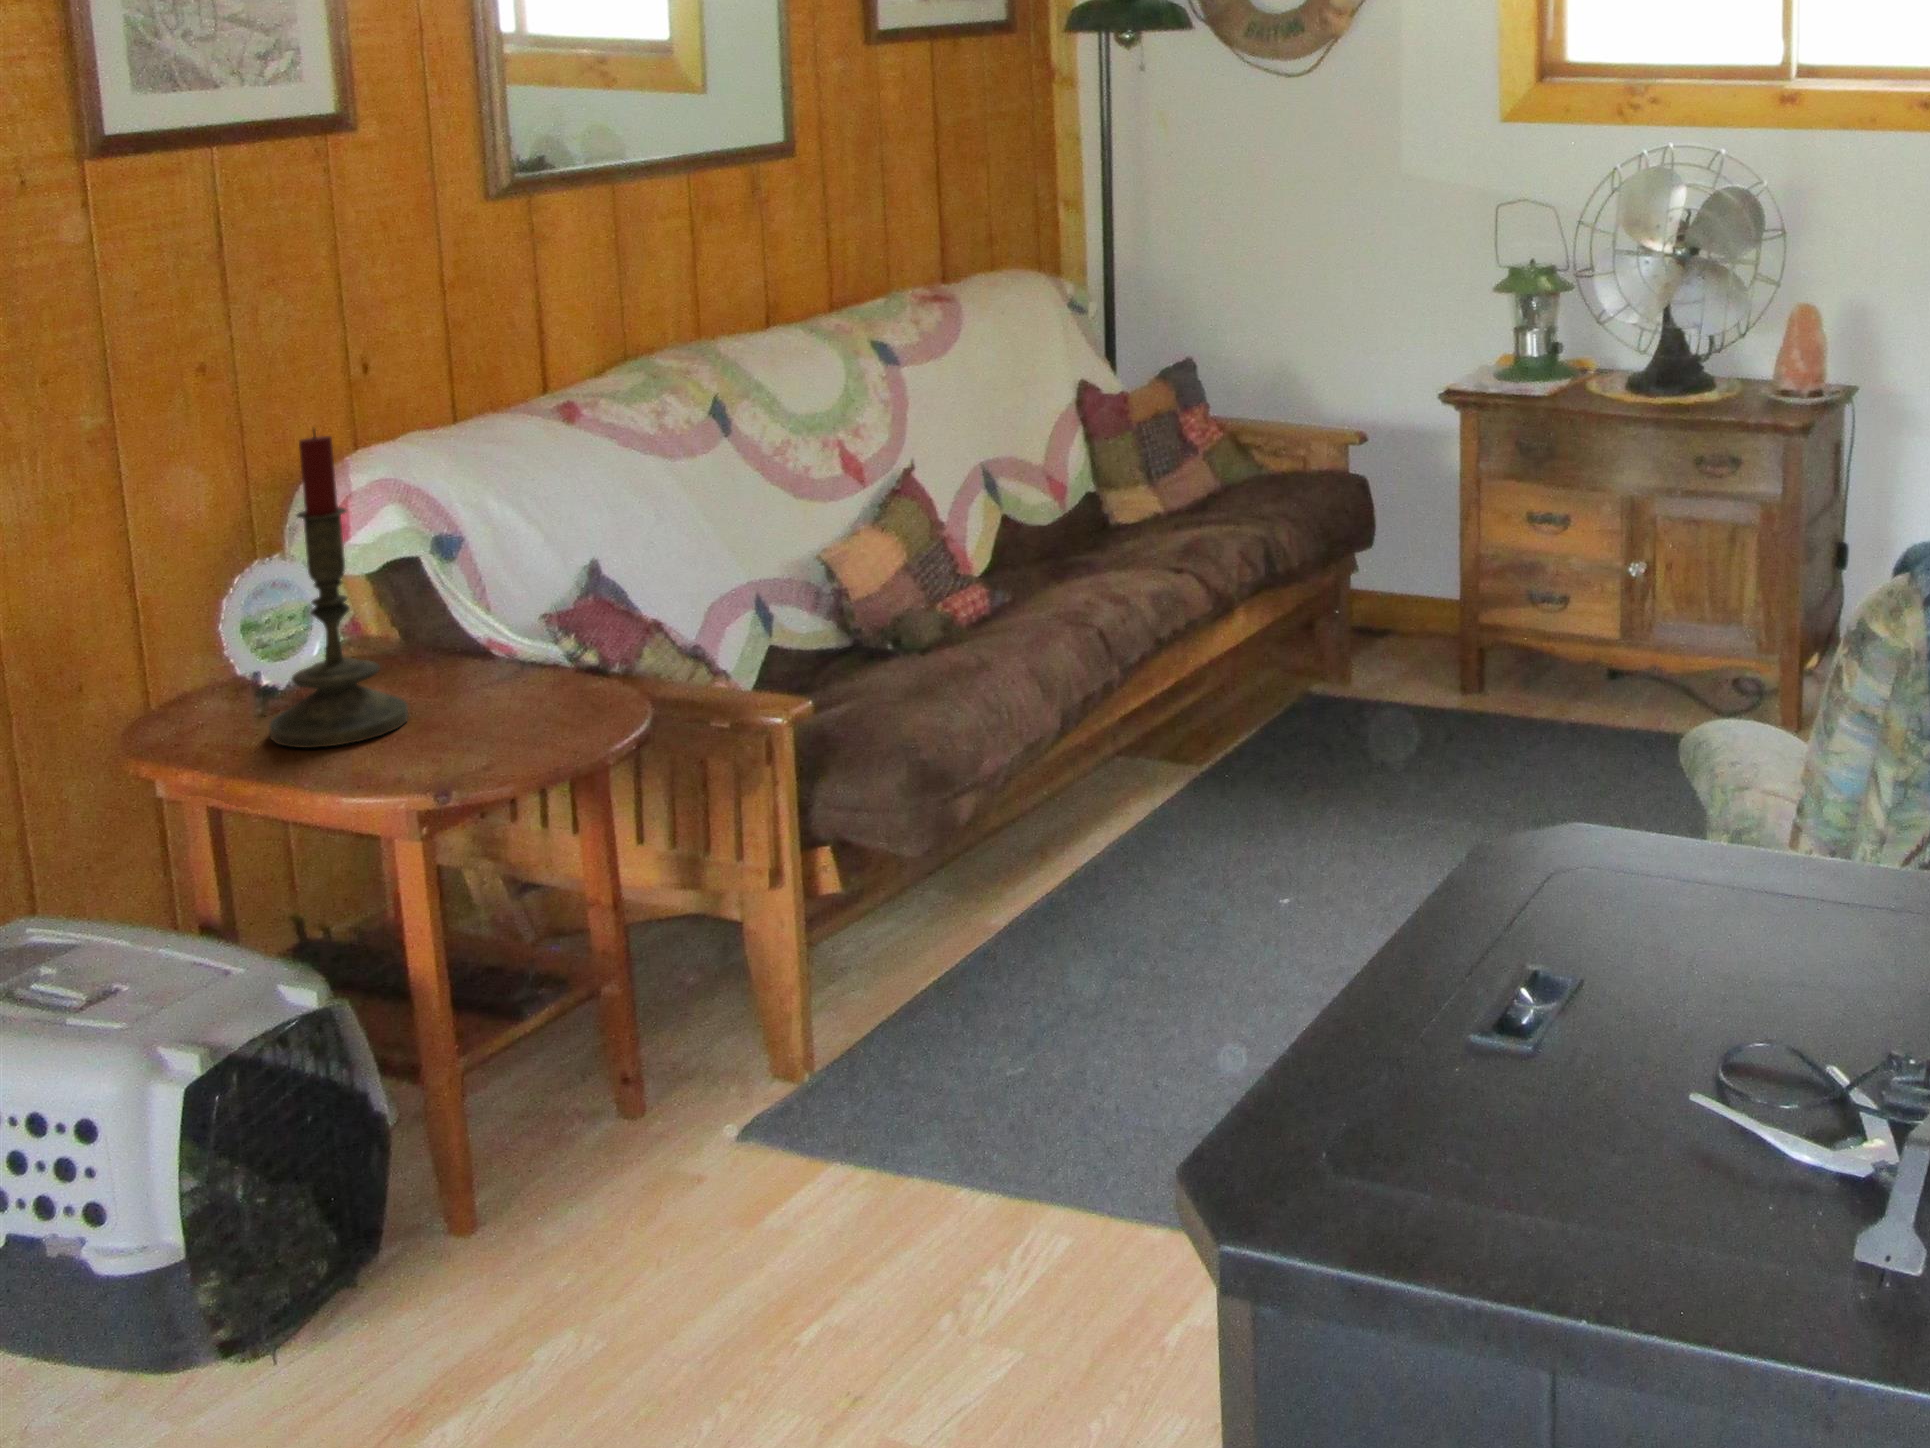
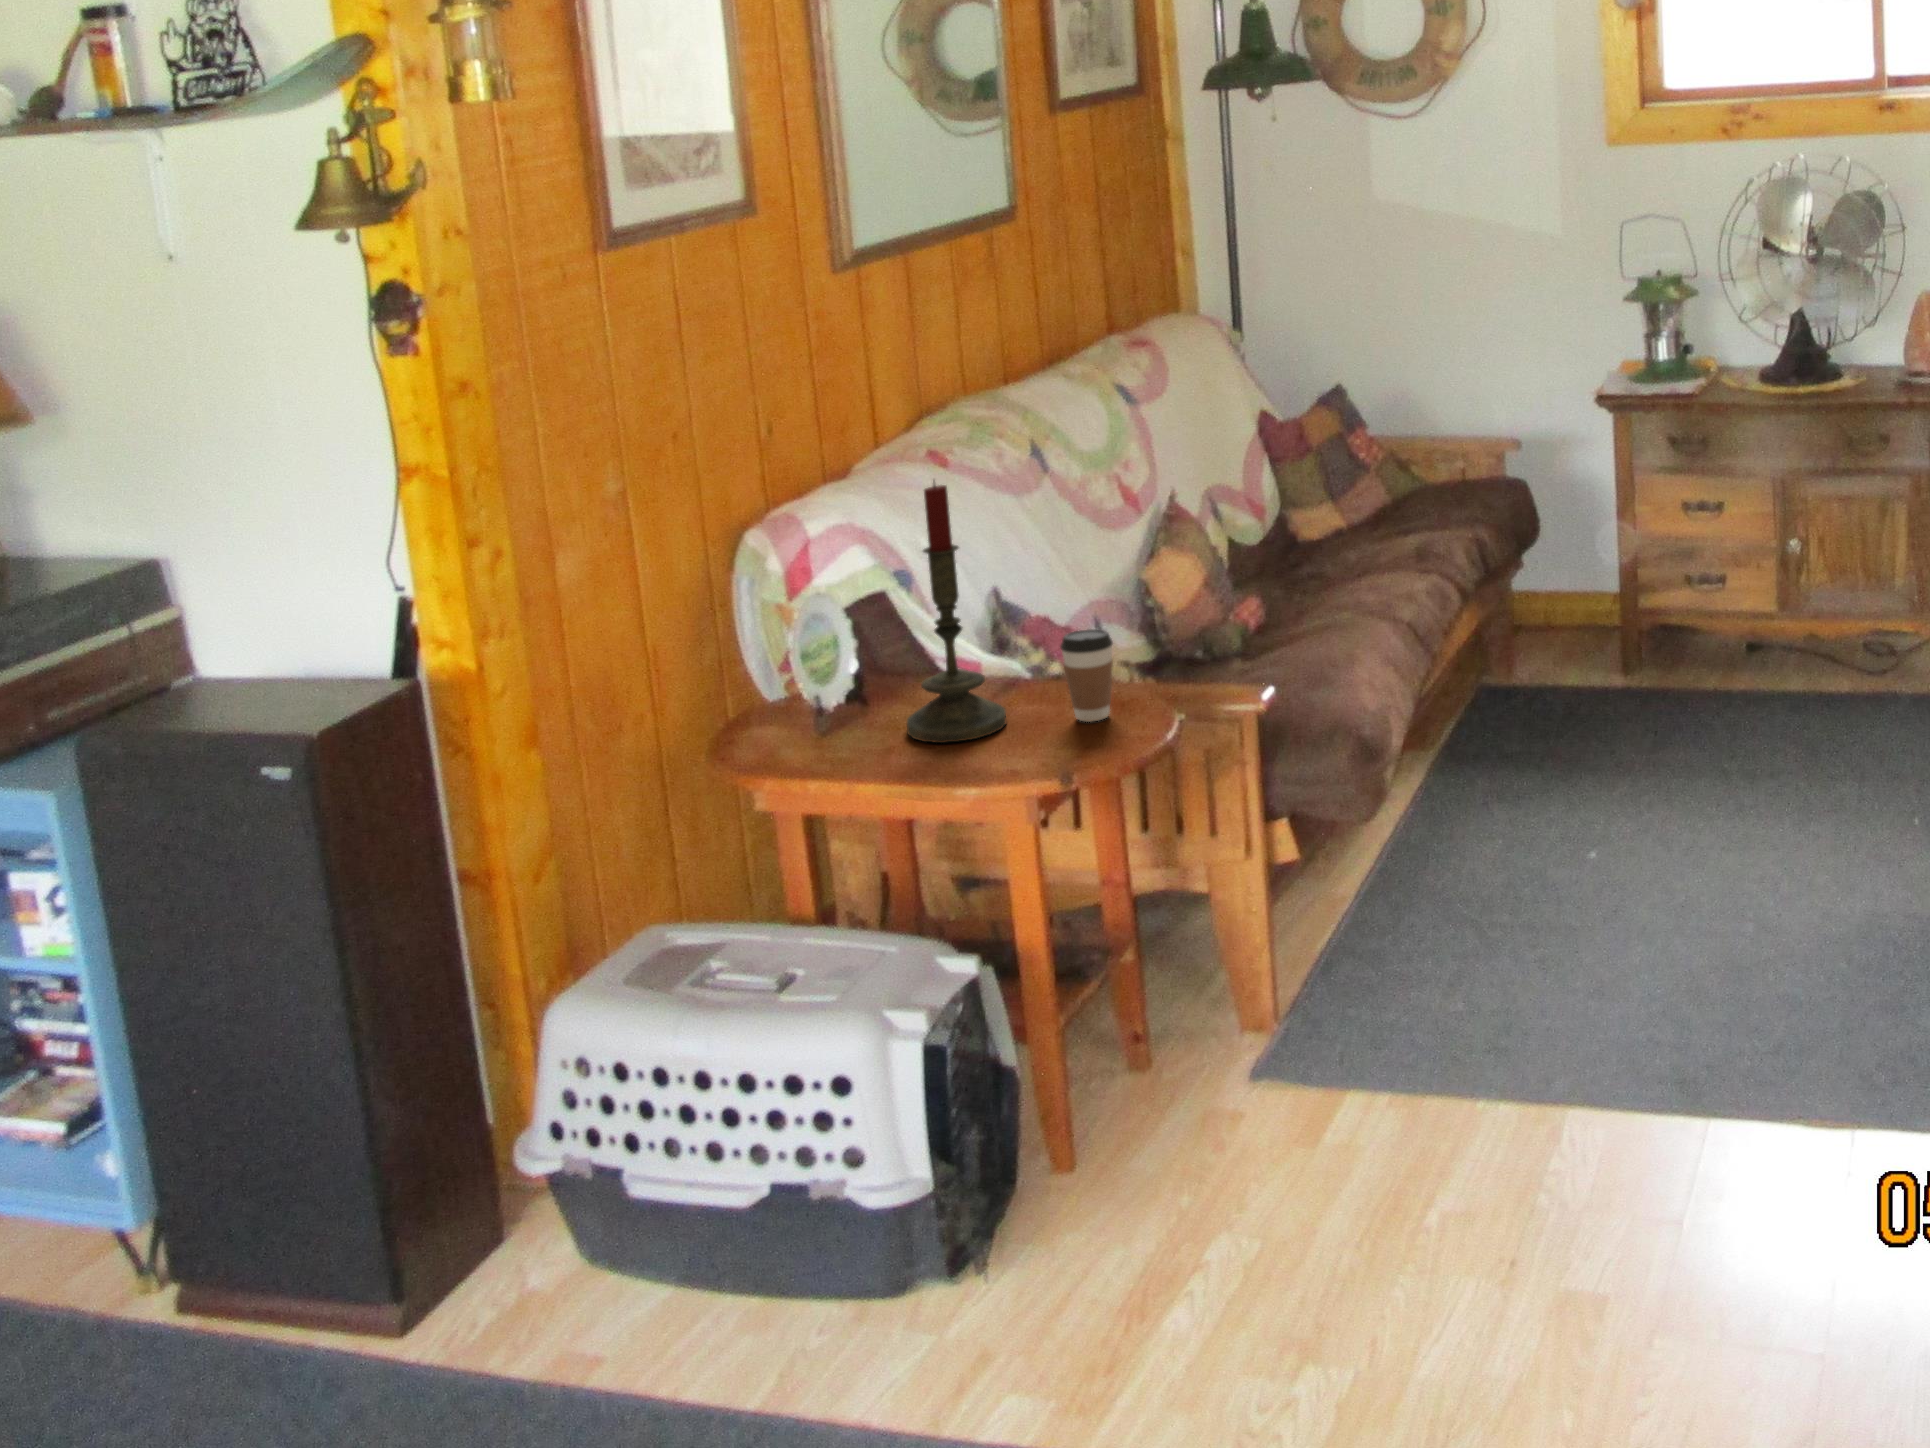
coffee cup: none [458,622,530,734] -> present [1060,629,1113,722]

